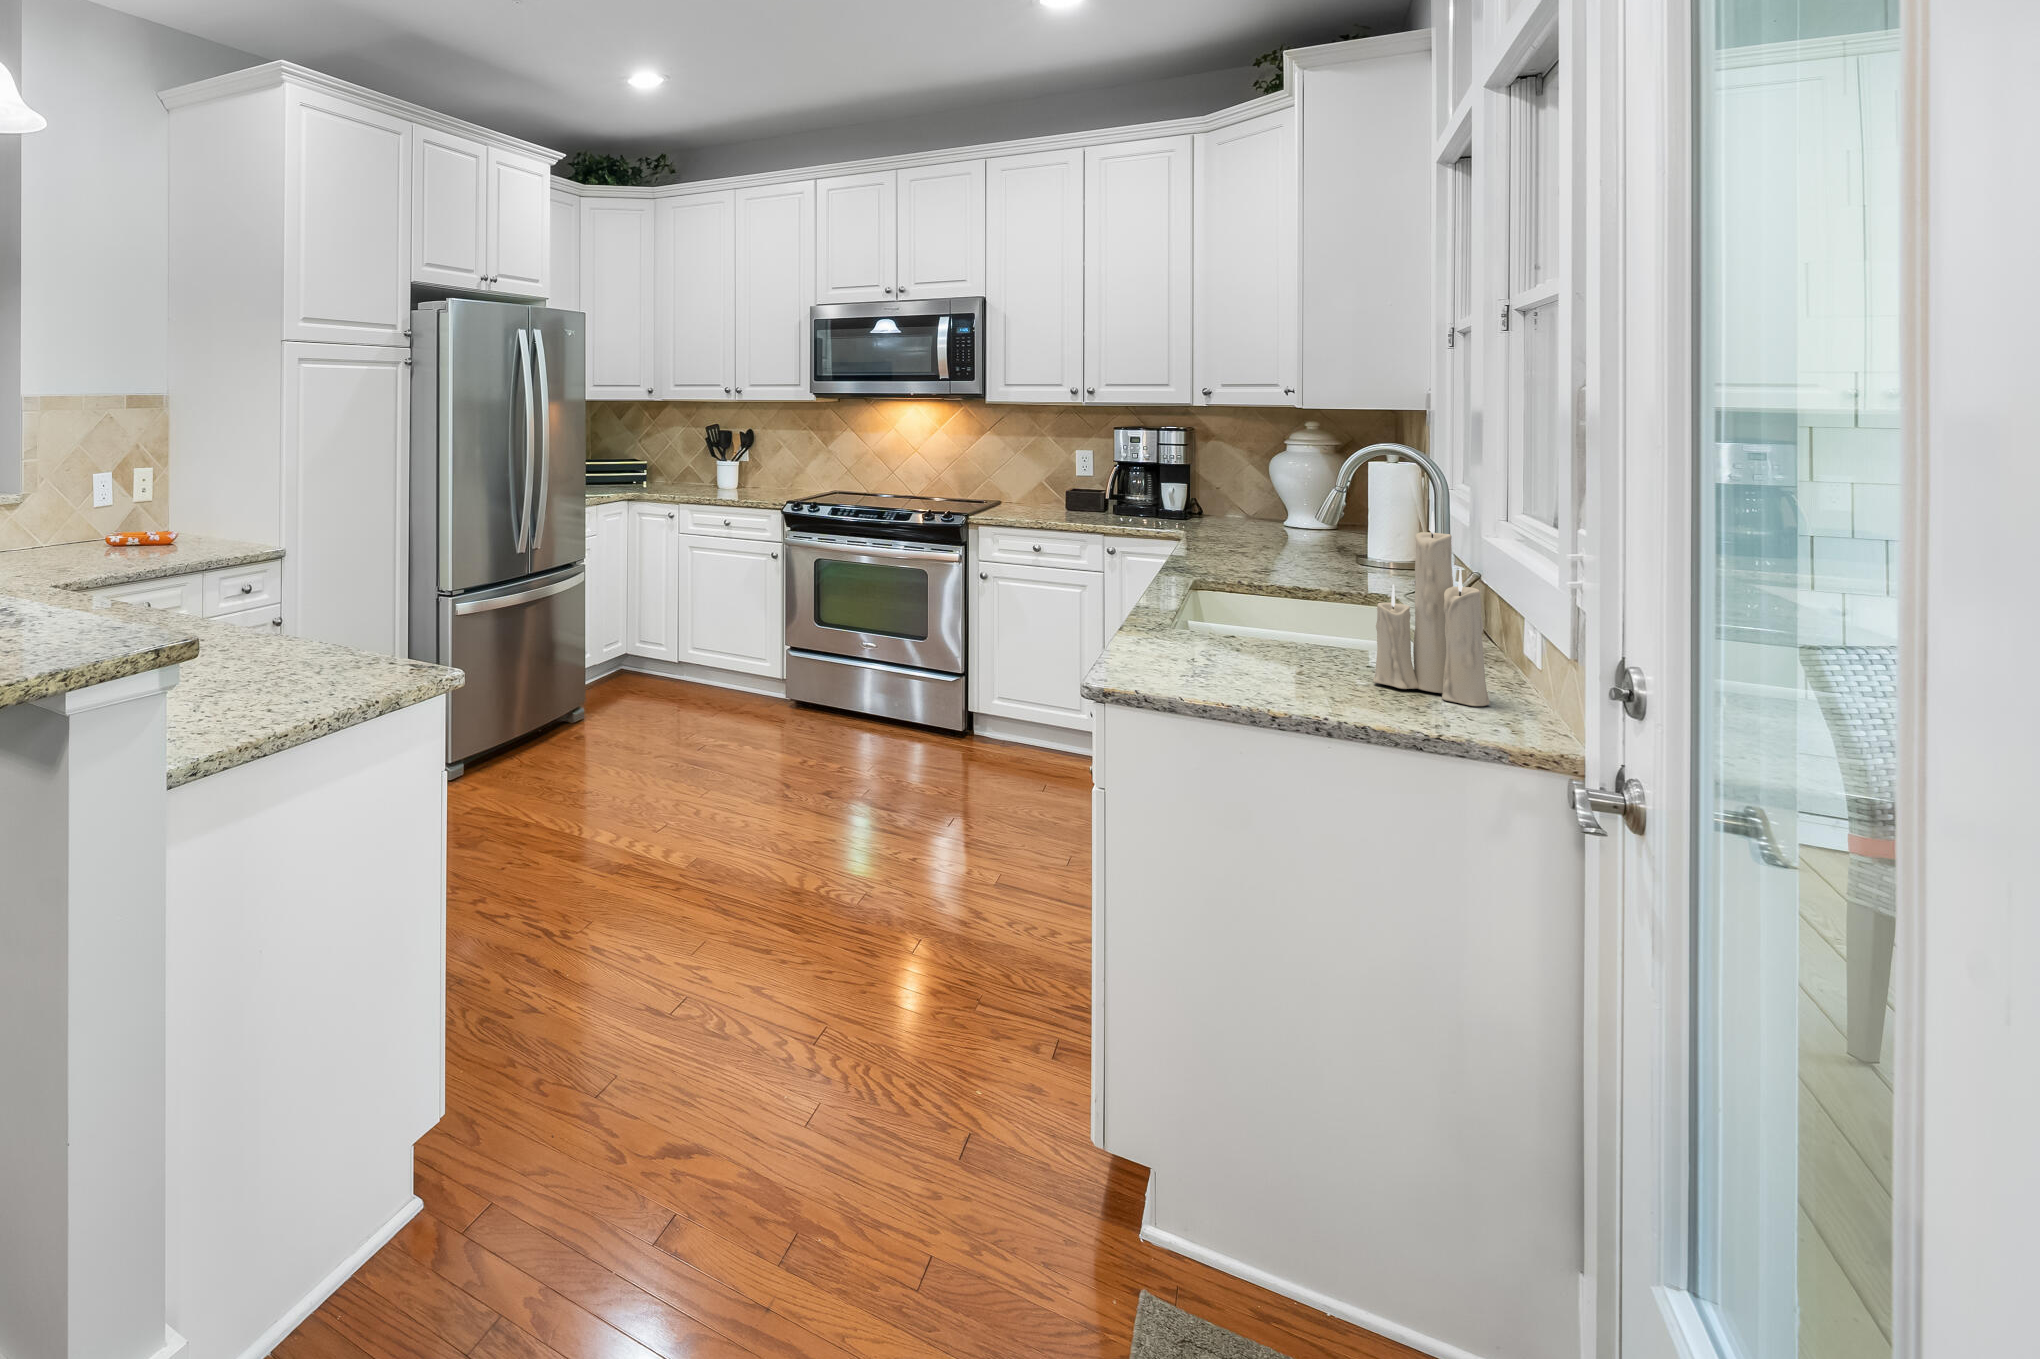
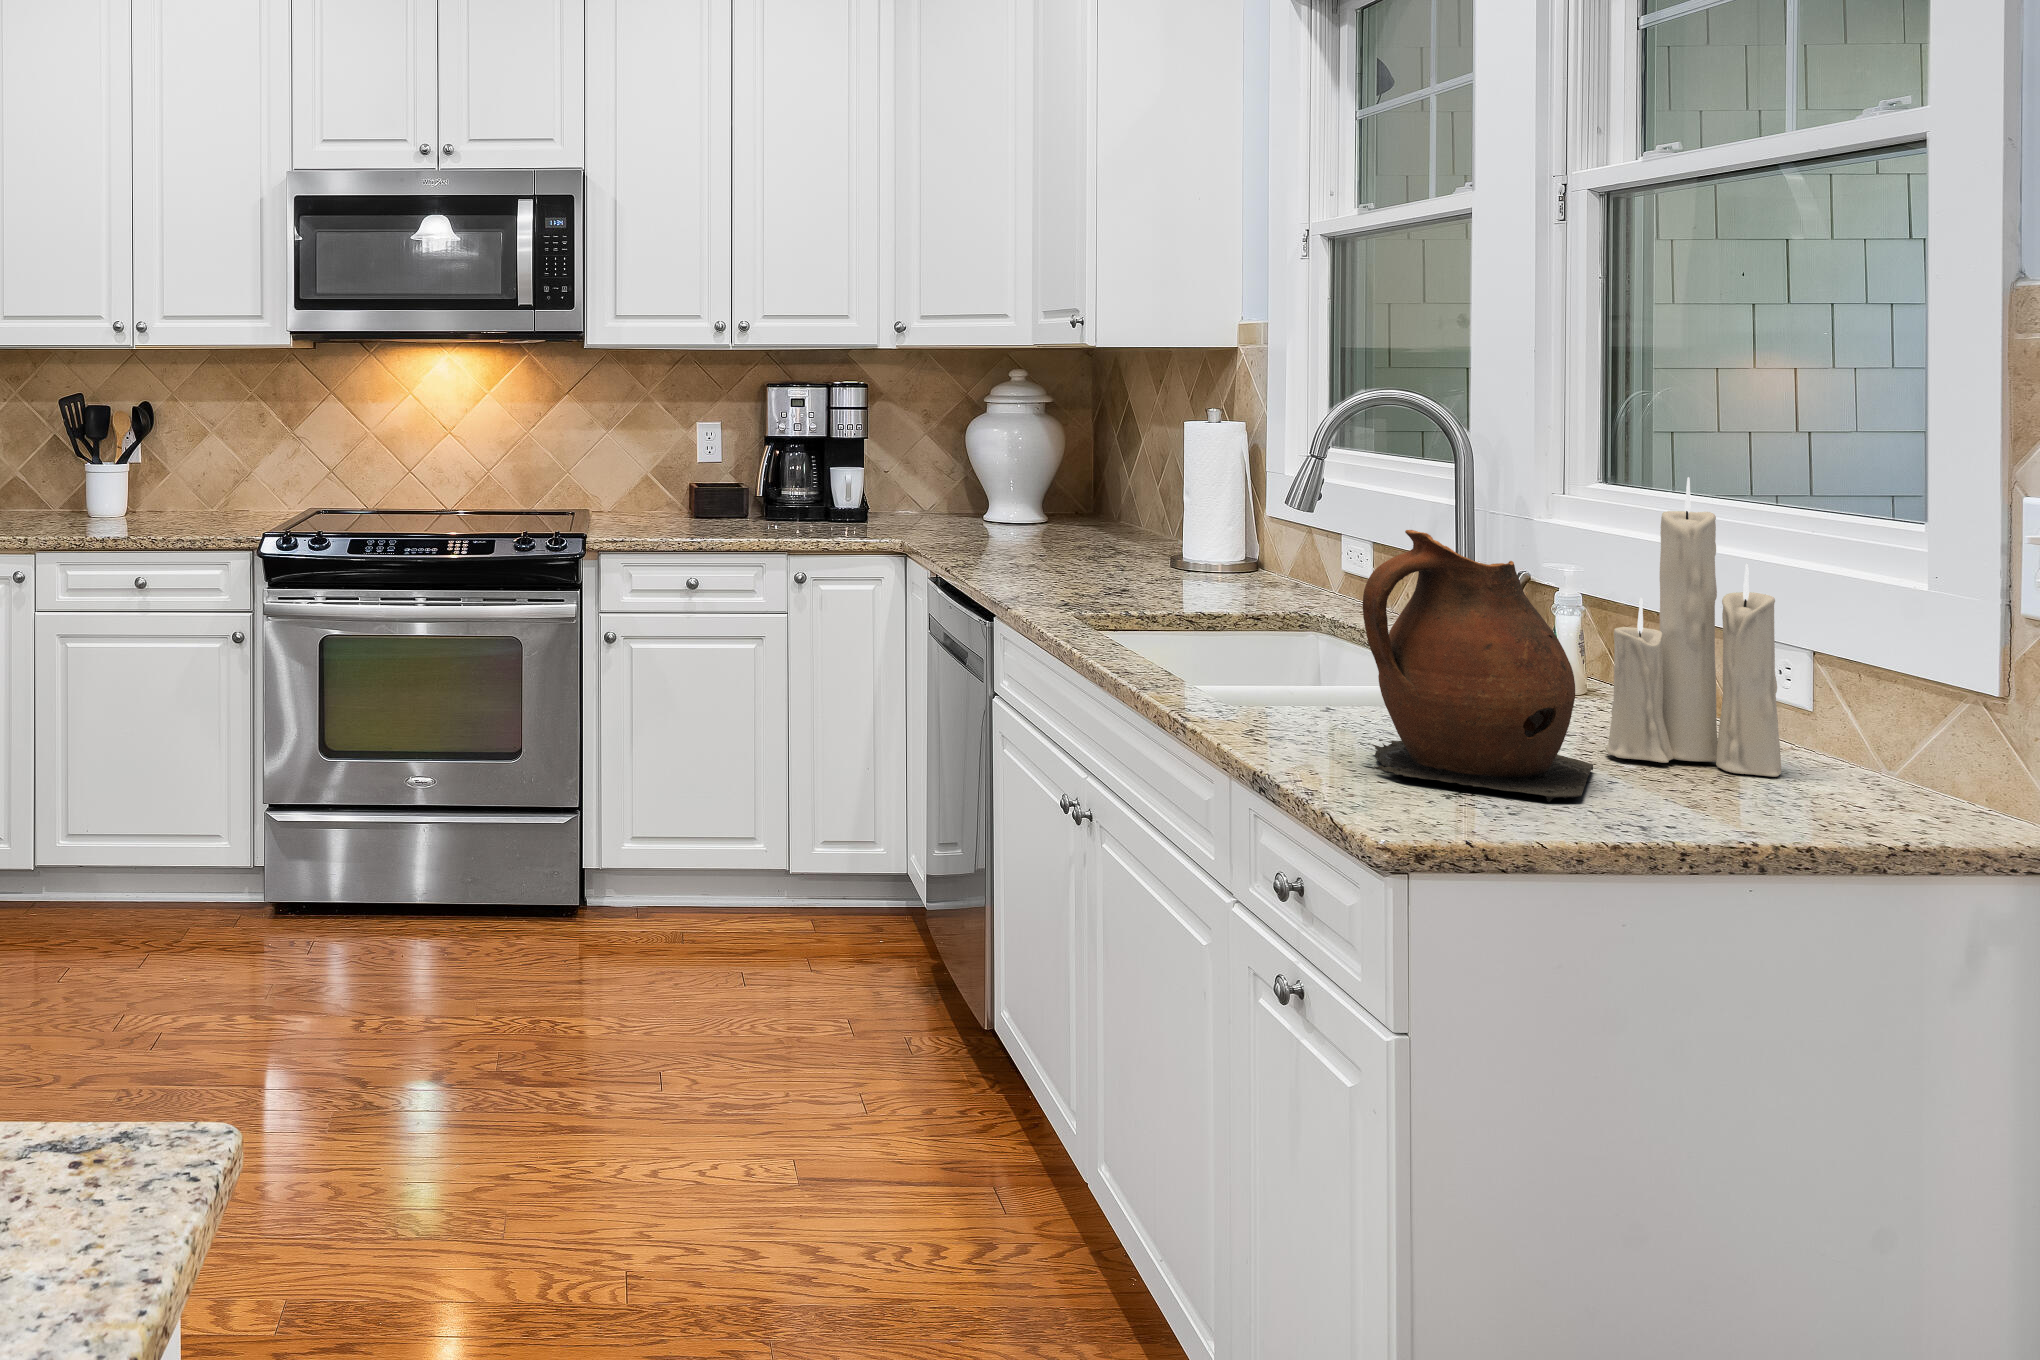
ceramic pitcher: none [1170,529,1336,688] -> present [1362,530,1593,802]

